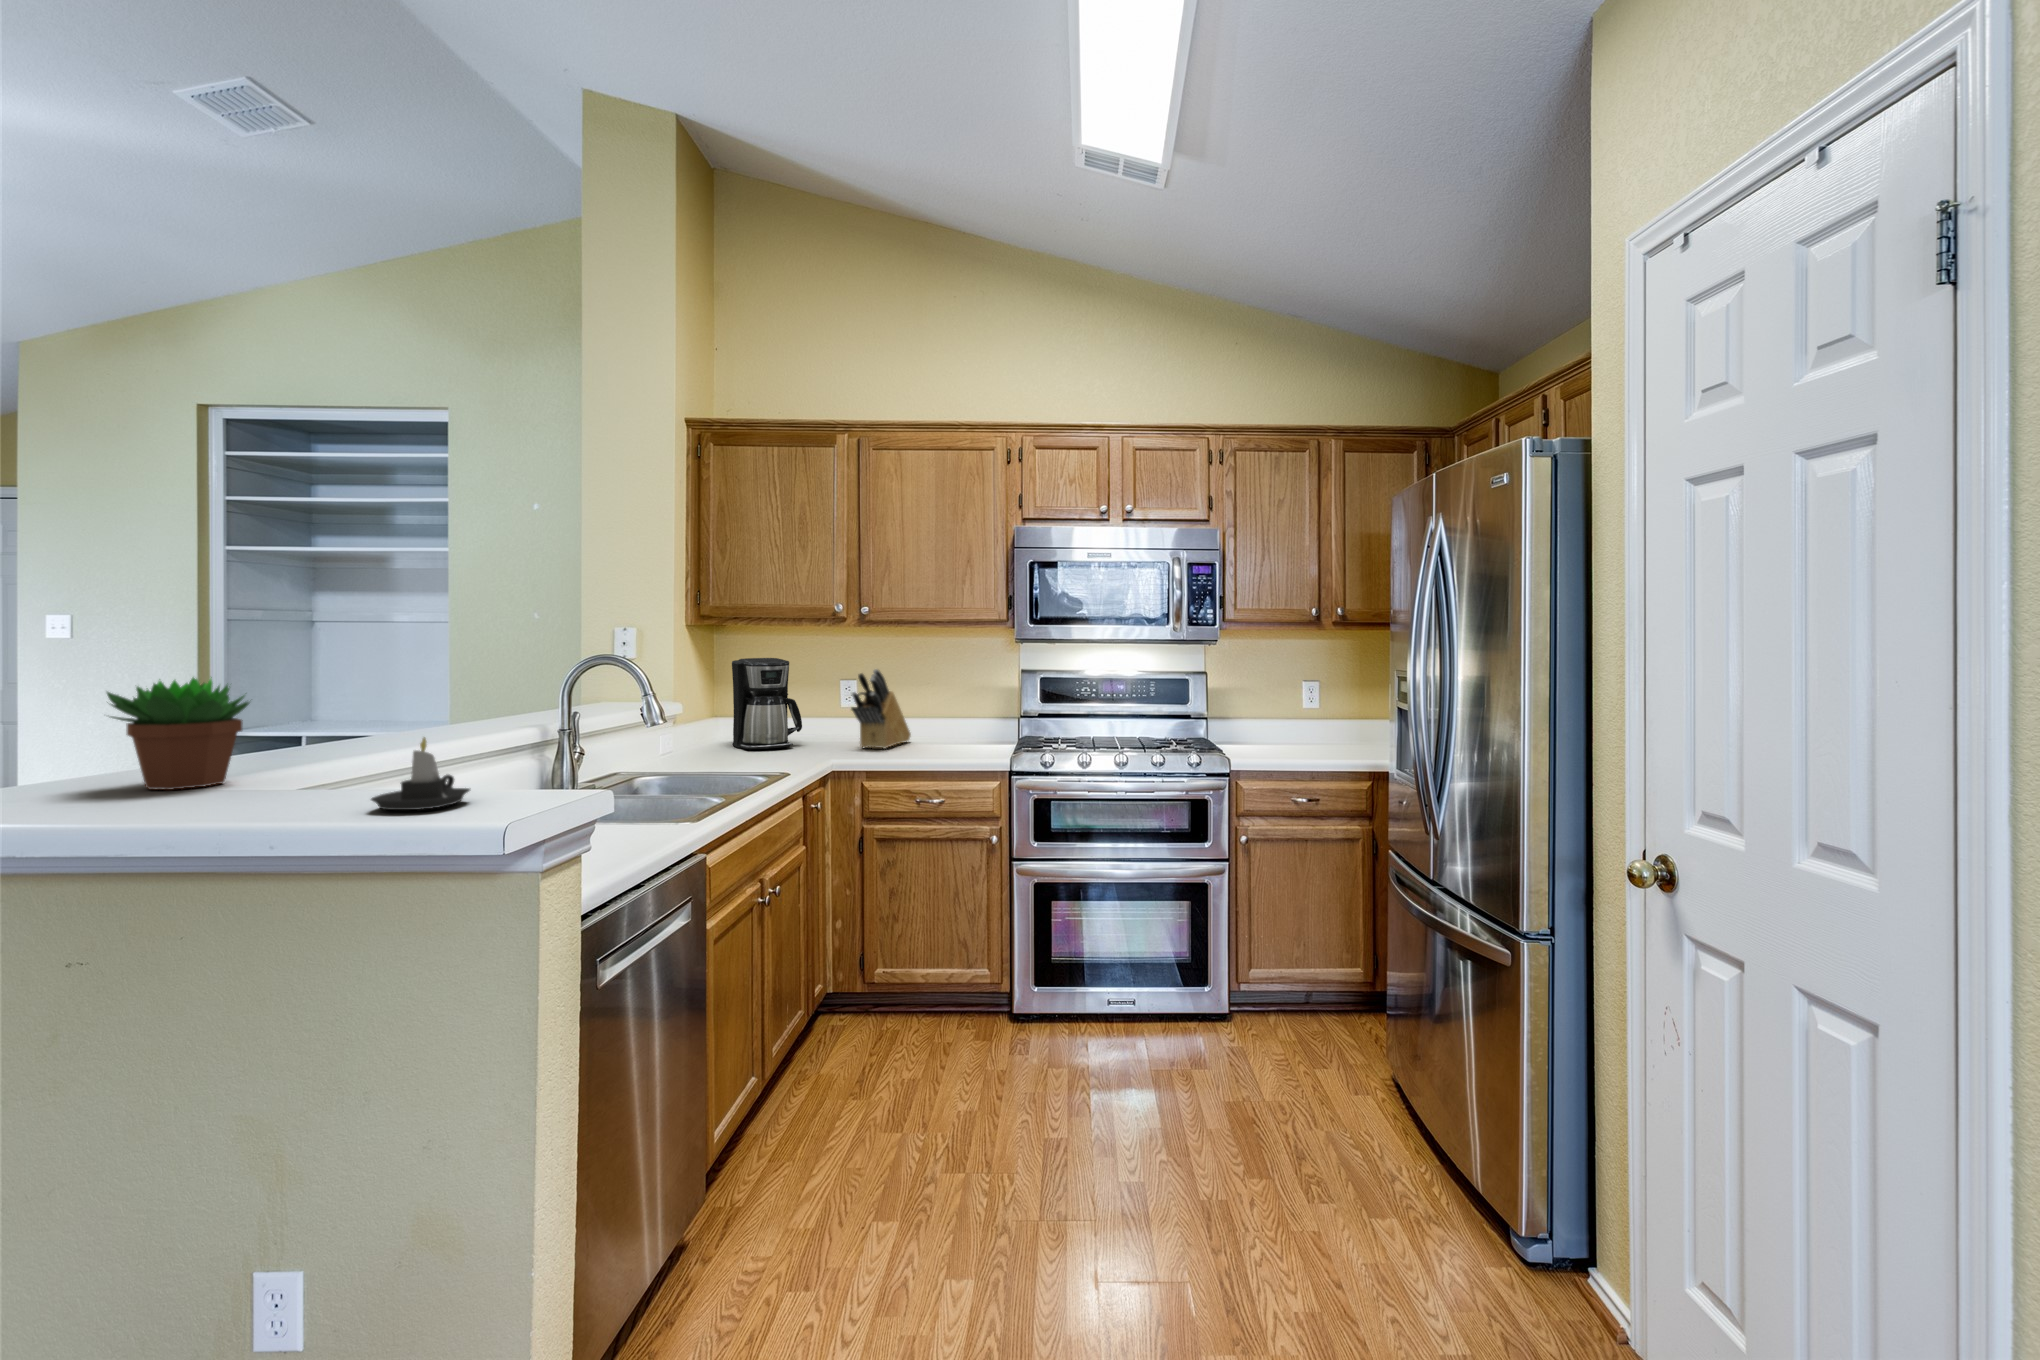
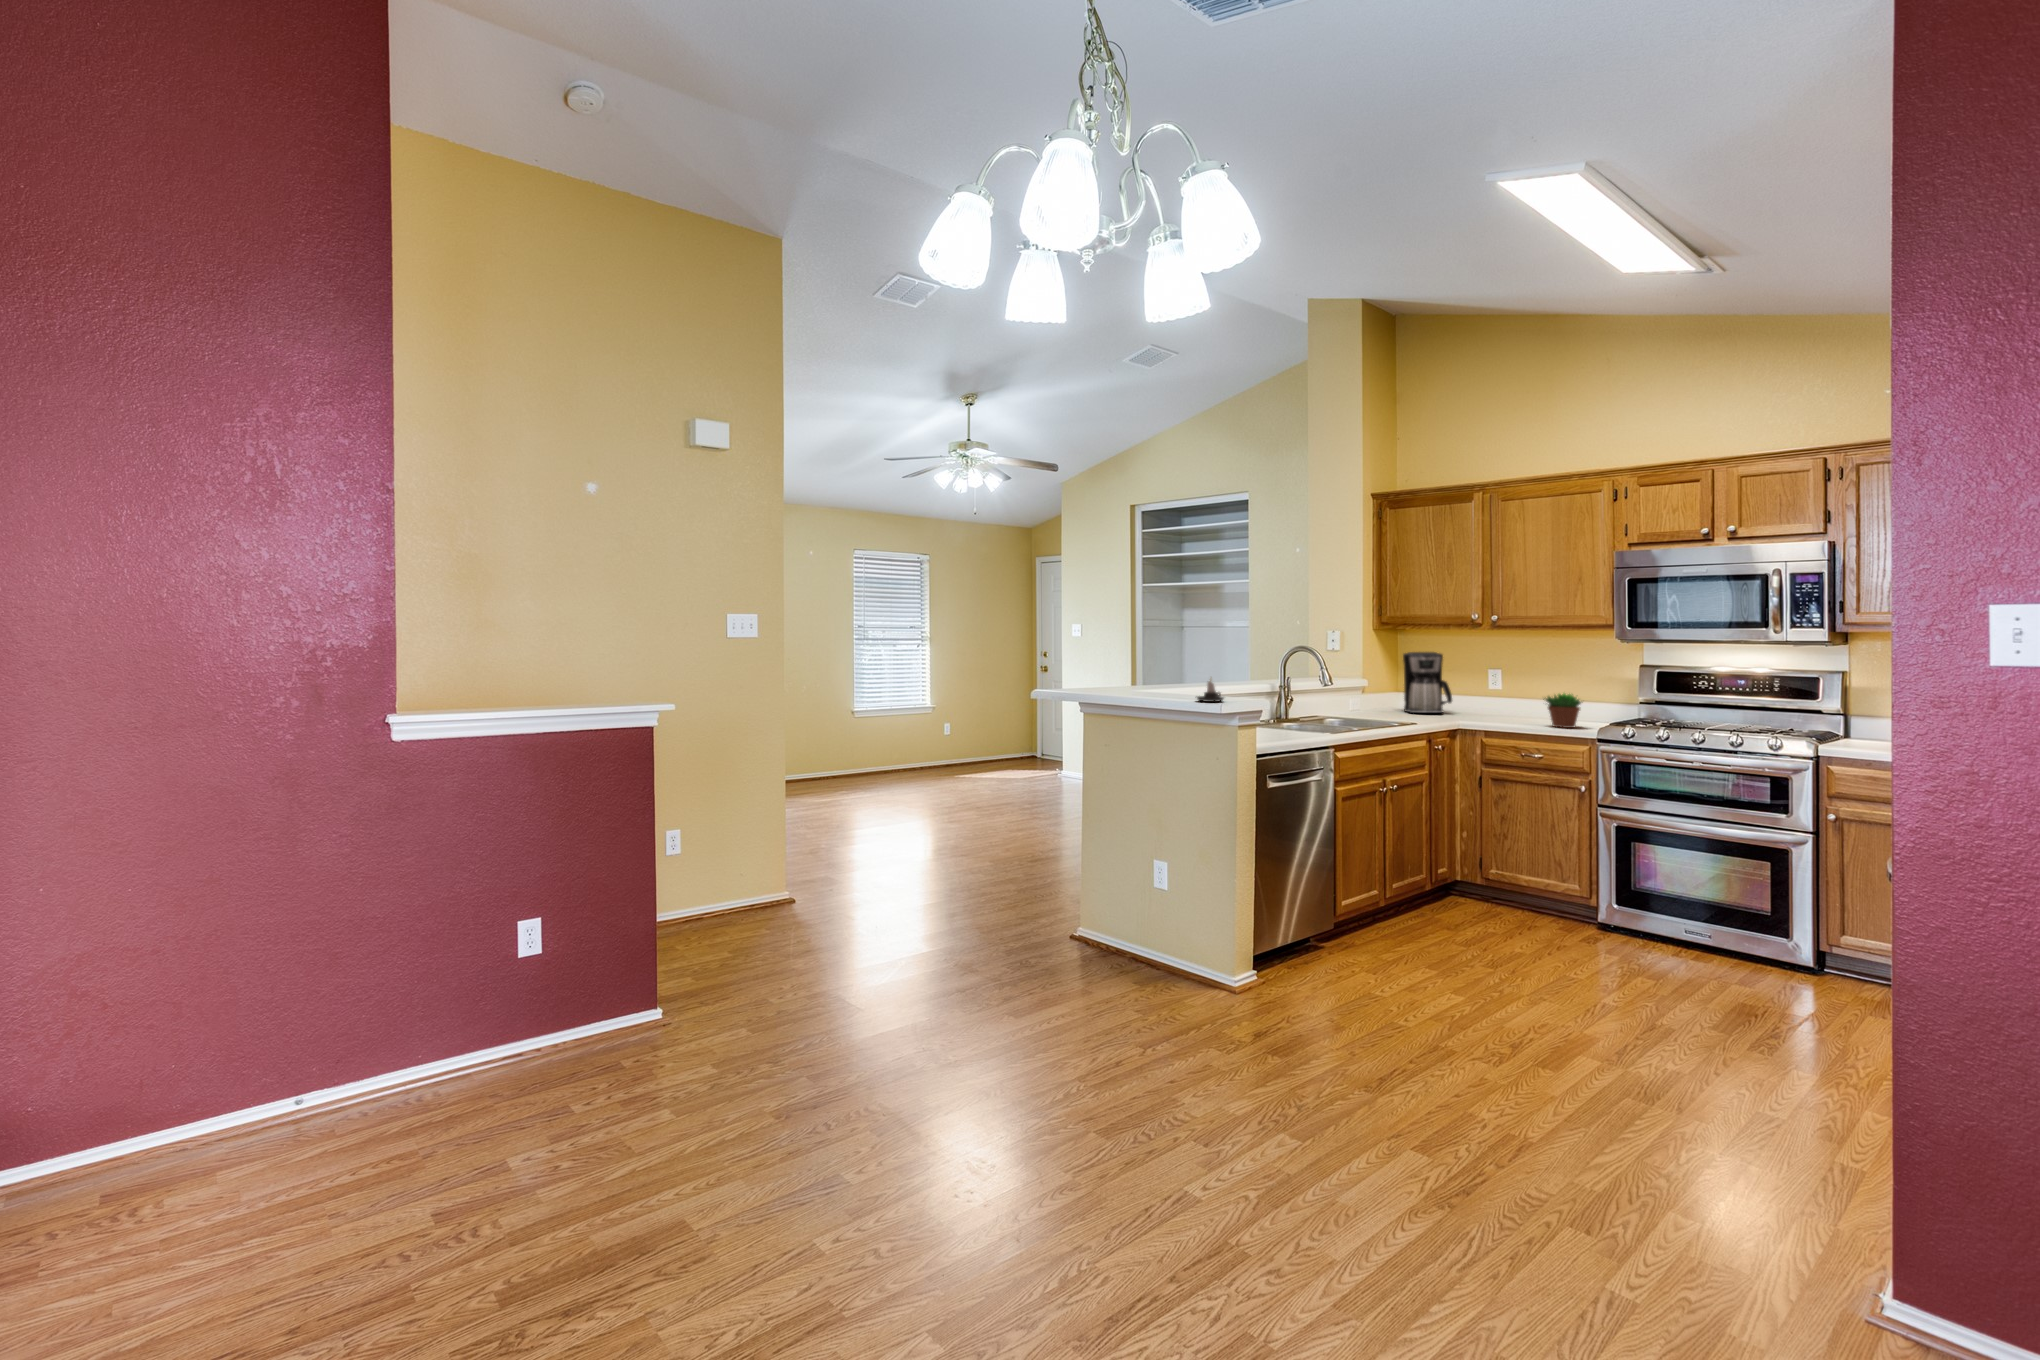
knife block: present [851,669,911,748] -> none [1483,661,1544,720]
succulent plant: present [107,677,249,790] -> present [1546,693,1581,728]

